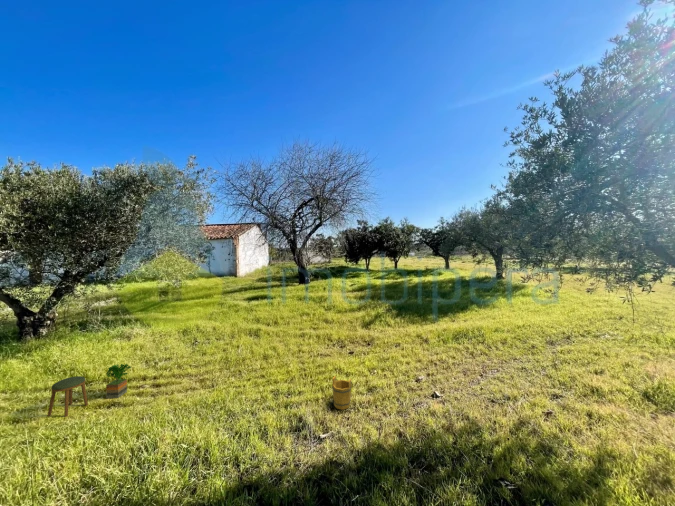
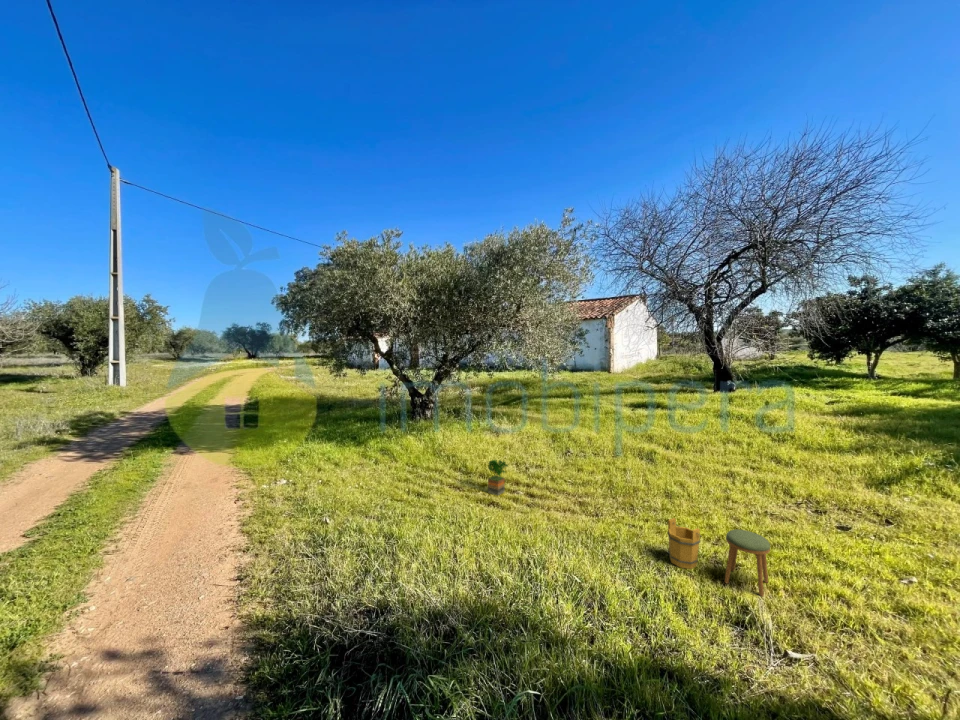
stool: present [48,376,88,417] -> present [725,529,770,596]
bucket: present [332,376,352,410] -> present [668,518,702,569]

